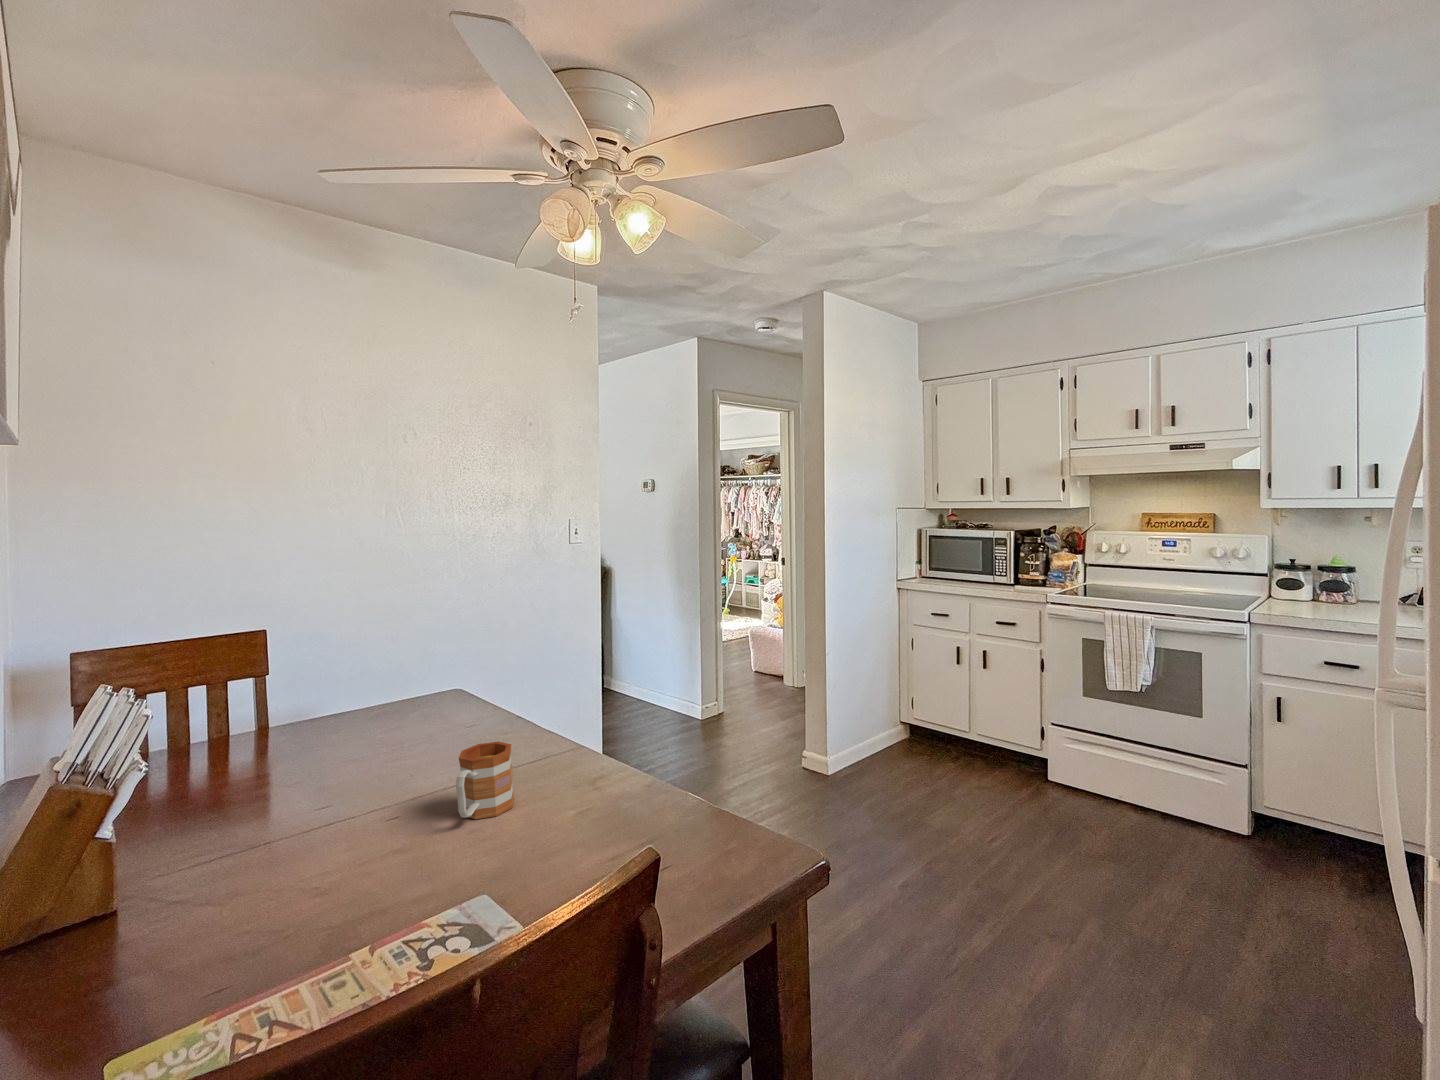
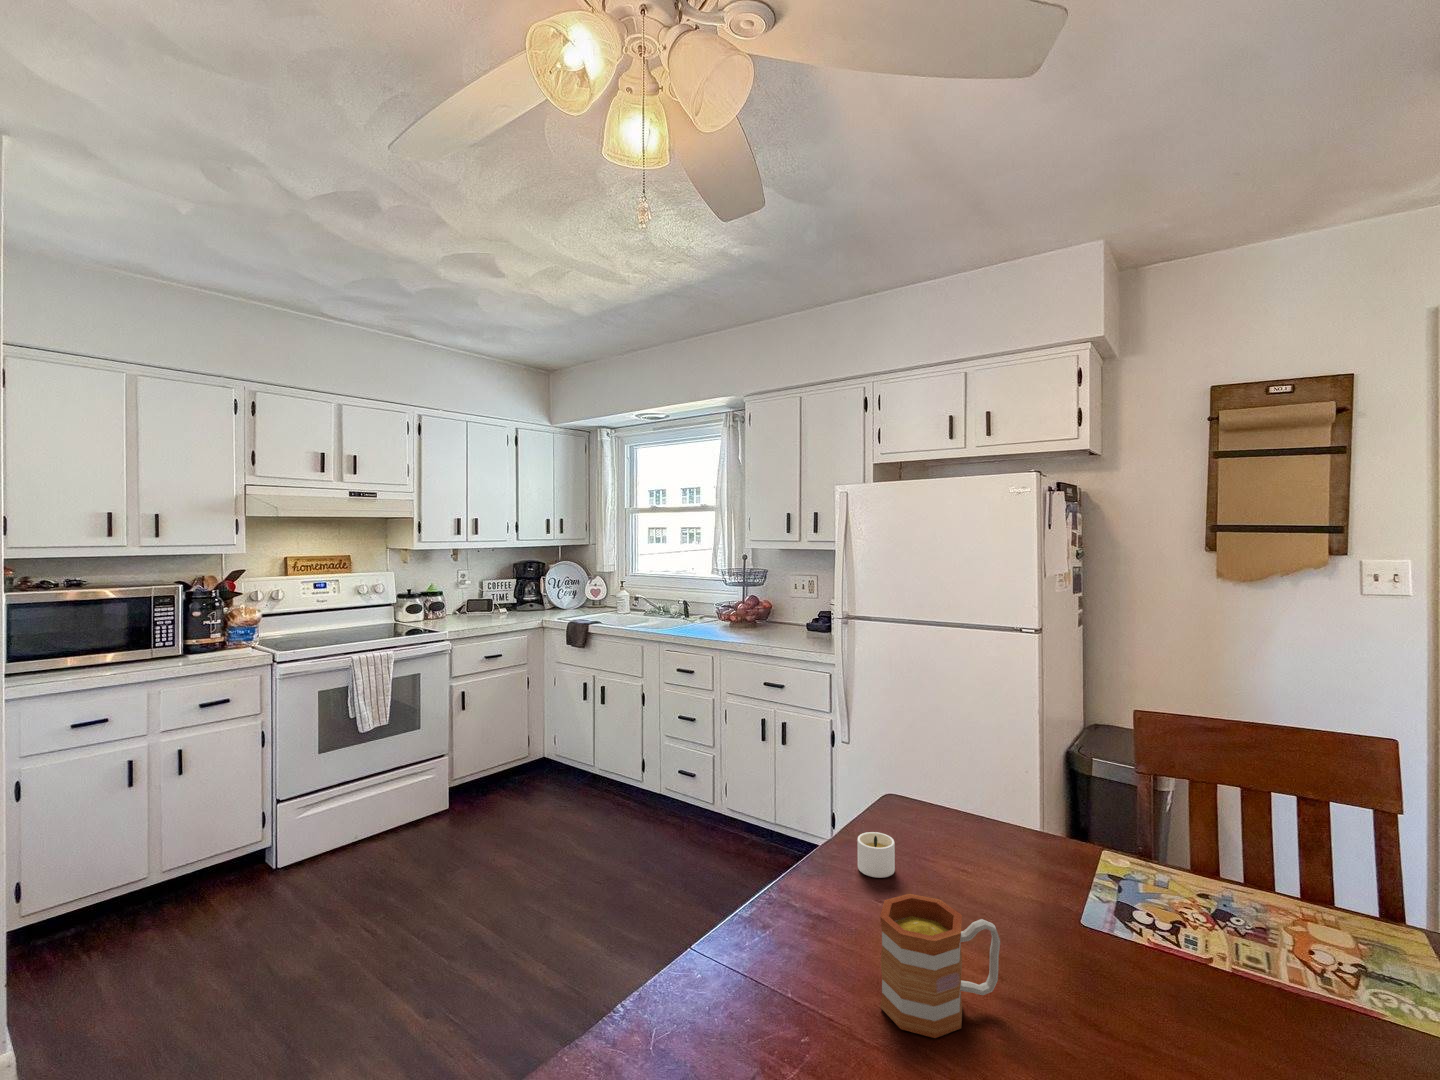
candle: none [621,781,662,829] -> present [857,832,895,878]

